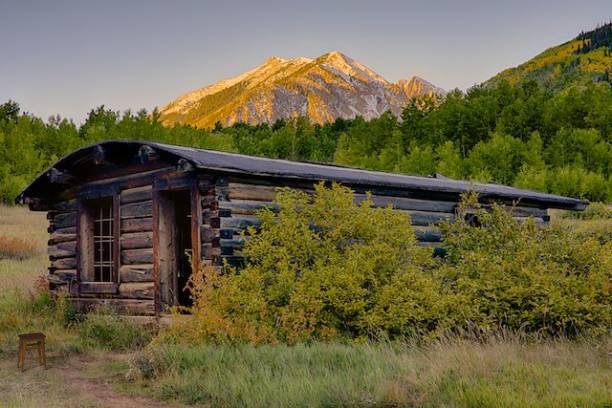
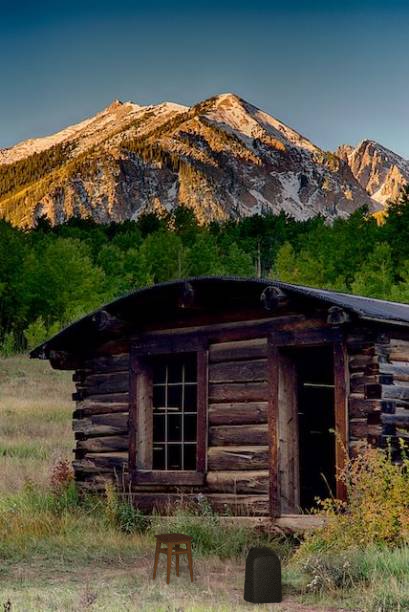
backpack: none [61,343,93,389] -> present [244,547,282,603]

